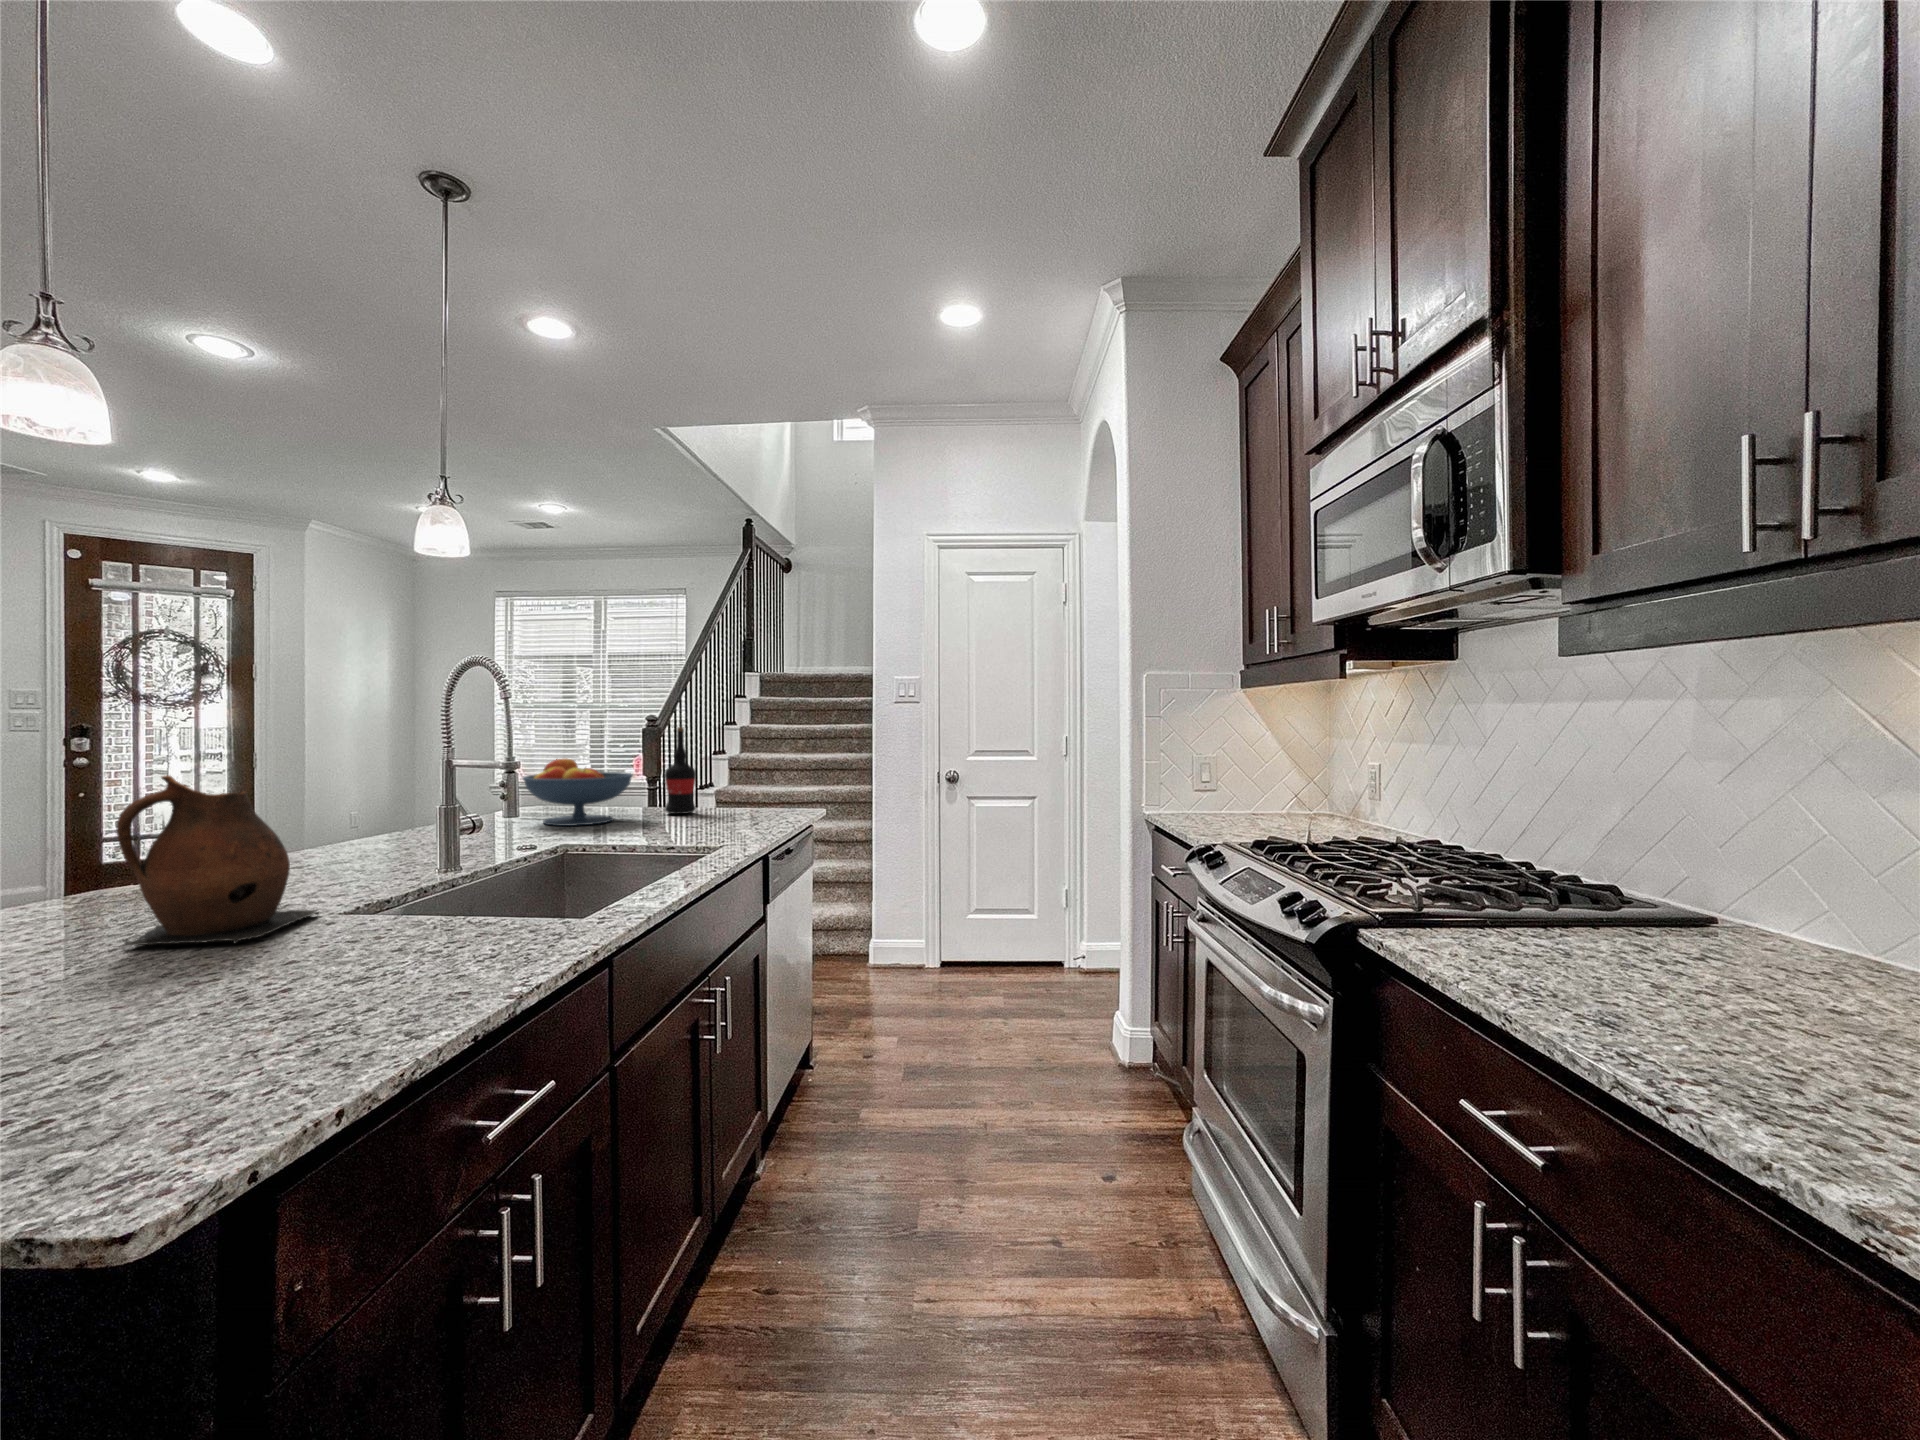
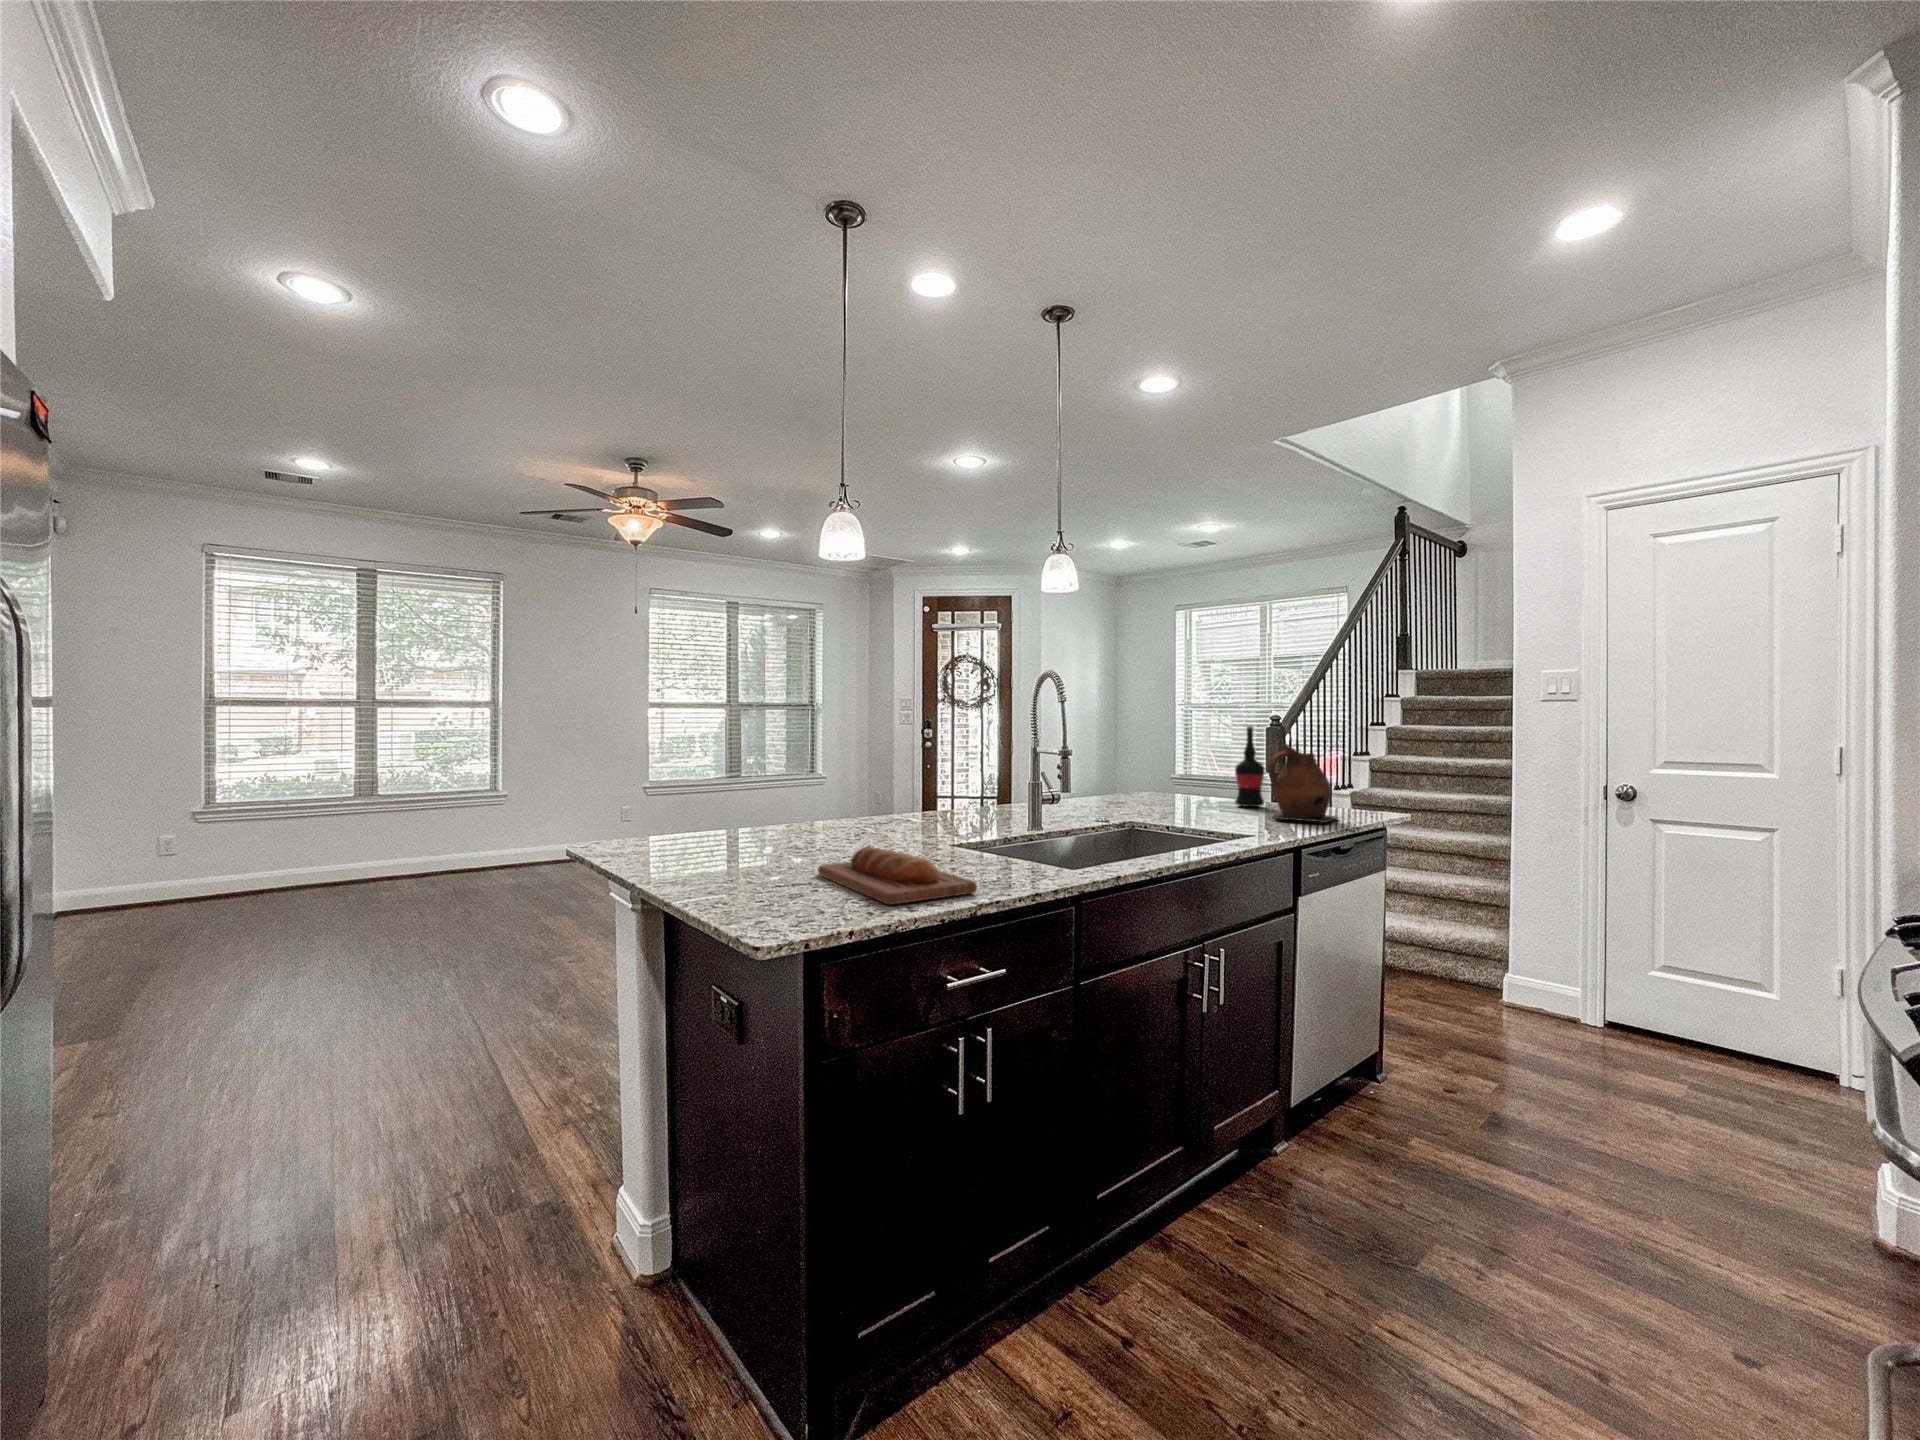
fruit bowl: present [523,758,633,826] -> none [1114,751,1202,808]
ceramic pitcher: present [117,775,318,945] -> present [1268,744,1338,823]
bread loaf: none [120,942,500,1036] -> present [818,847,977,904]

